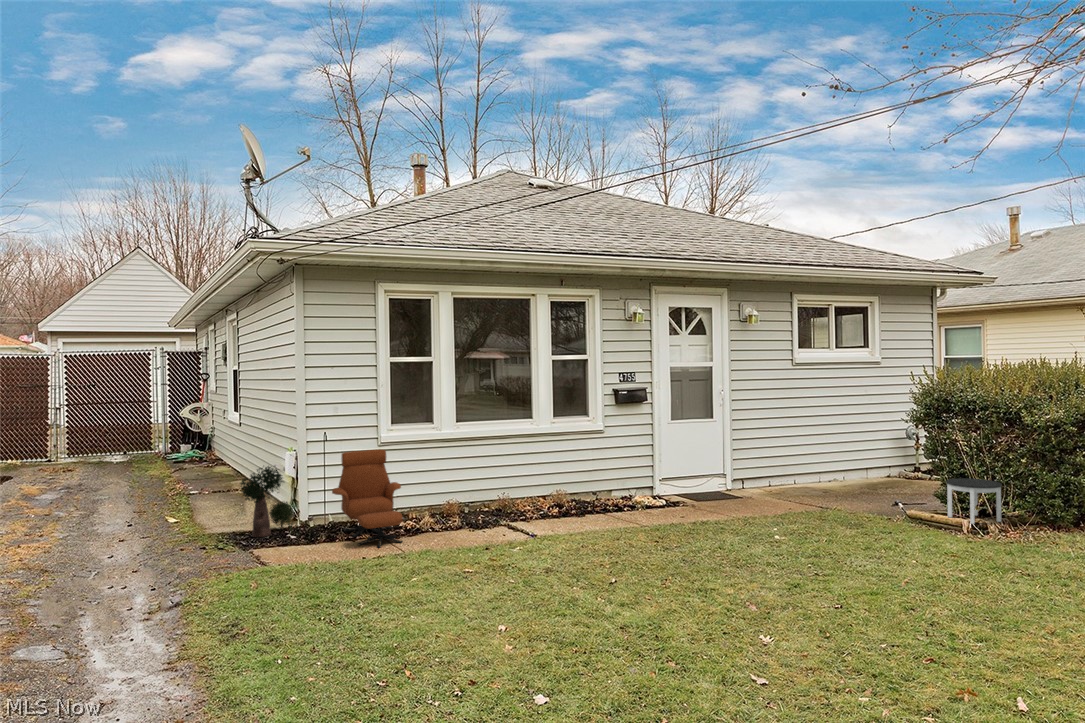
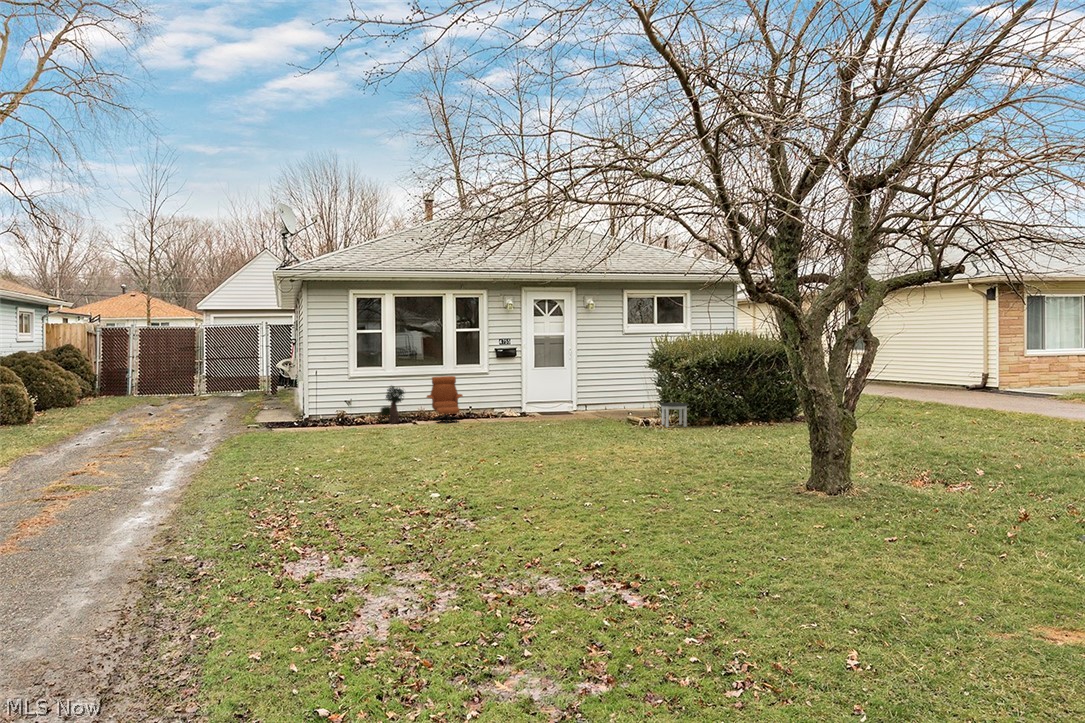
lounge chair: present [332,449,403,548] -> present [427,376,463,424]
potted plant: present [240,466,293,537] -> present [380,386,404,423]

